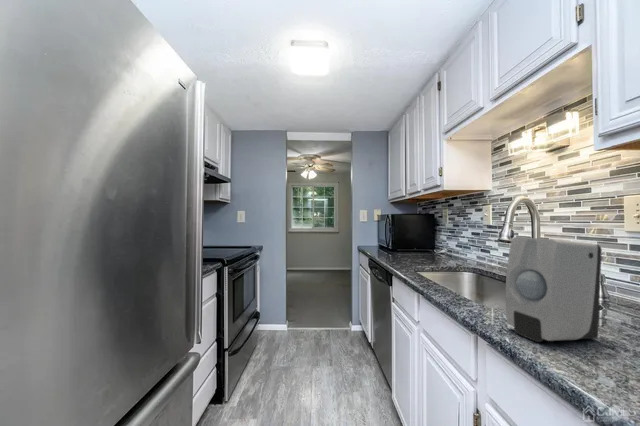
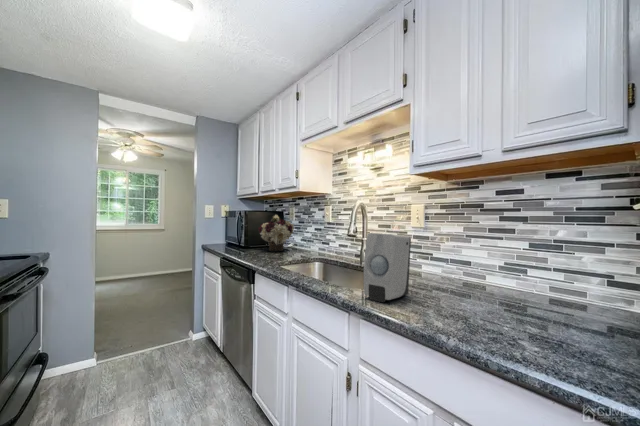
flower arrangement: none [405,217,446,257] -> present [259,215,294,251]

